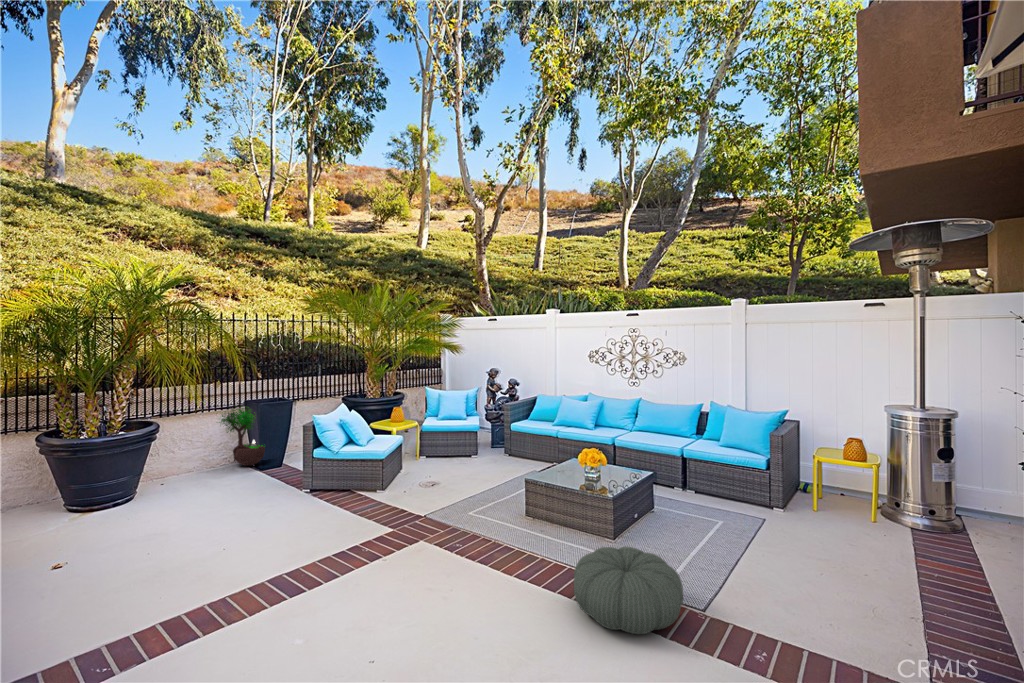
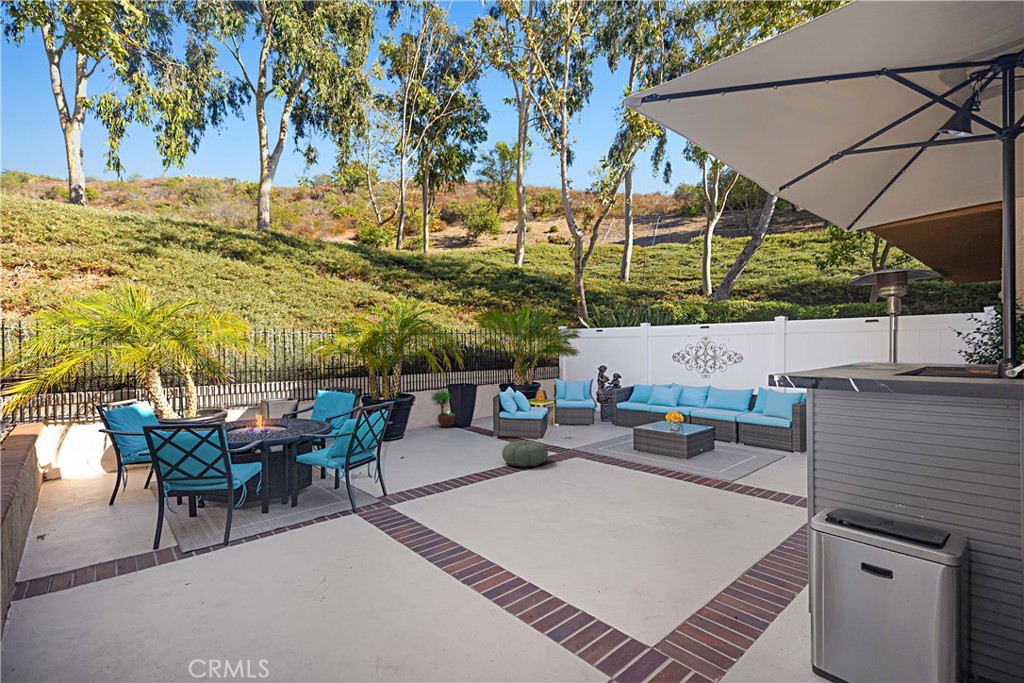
pouf: present [574,547,683,634] -> present [502,440,548,467]

